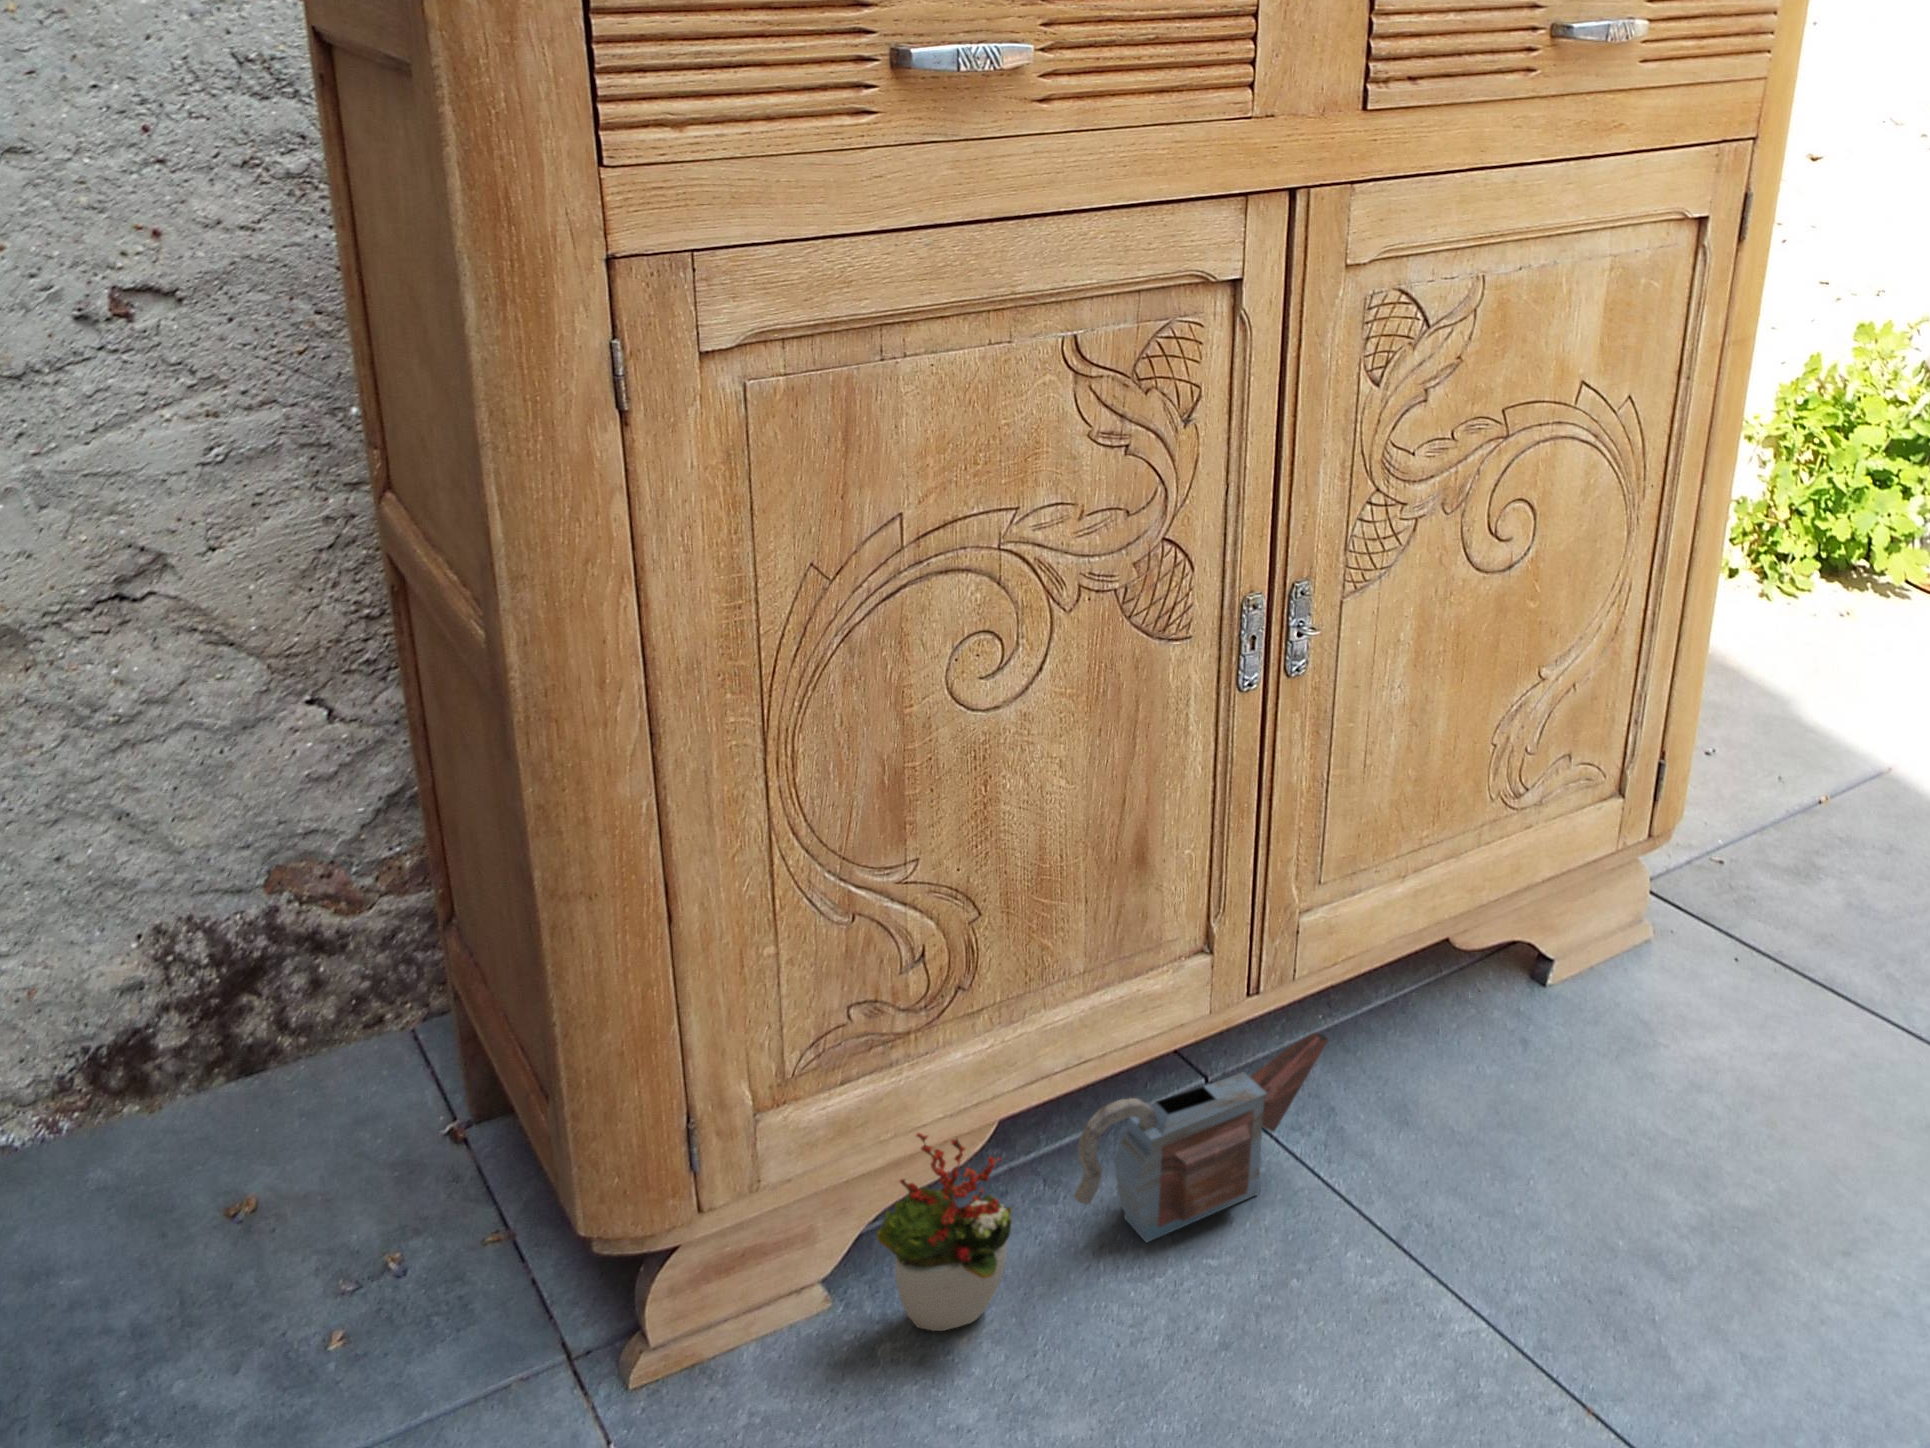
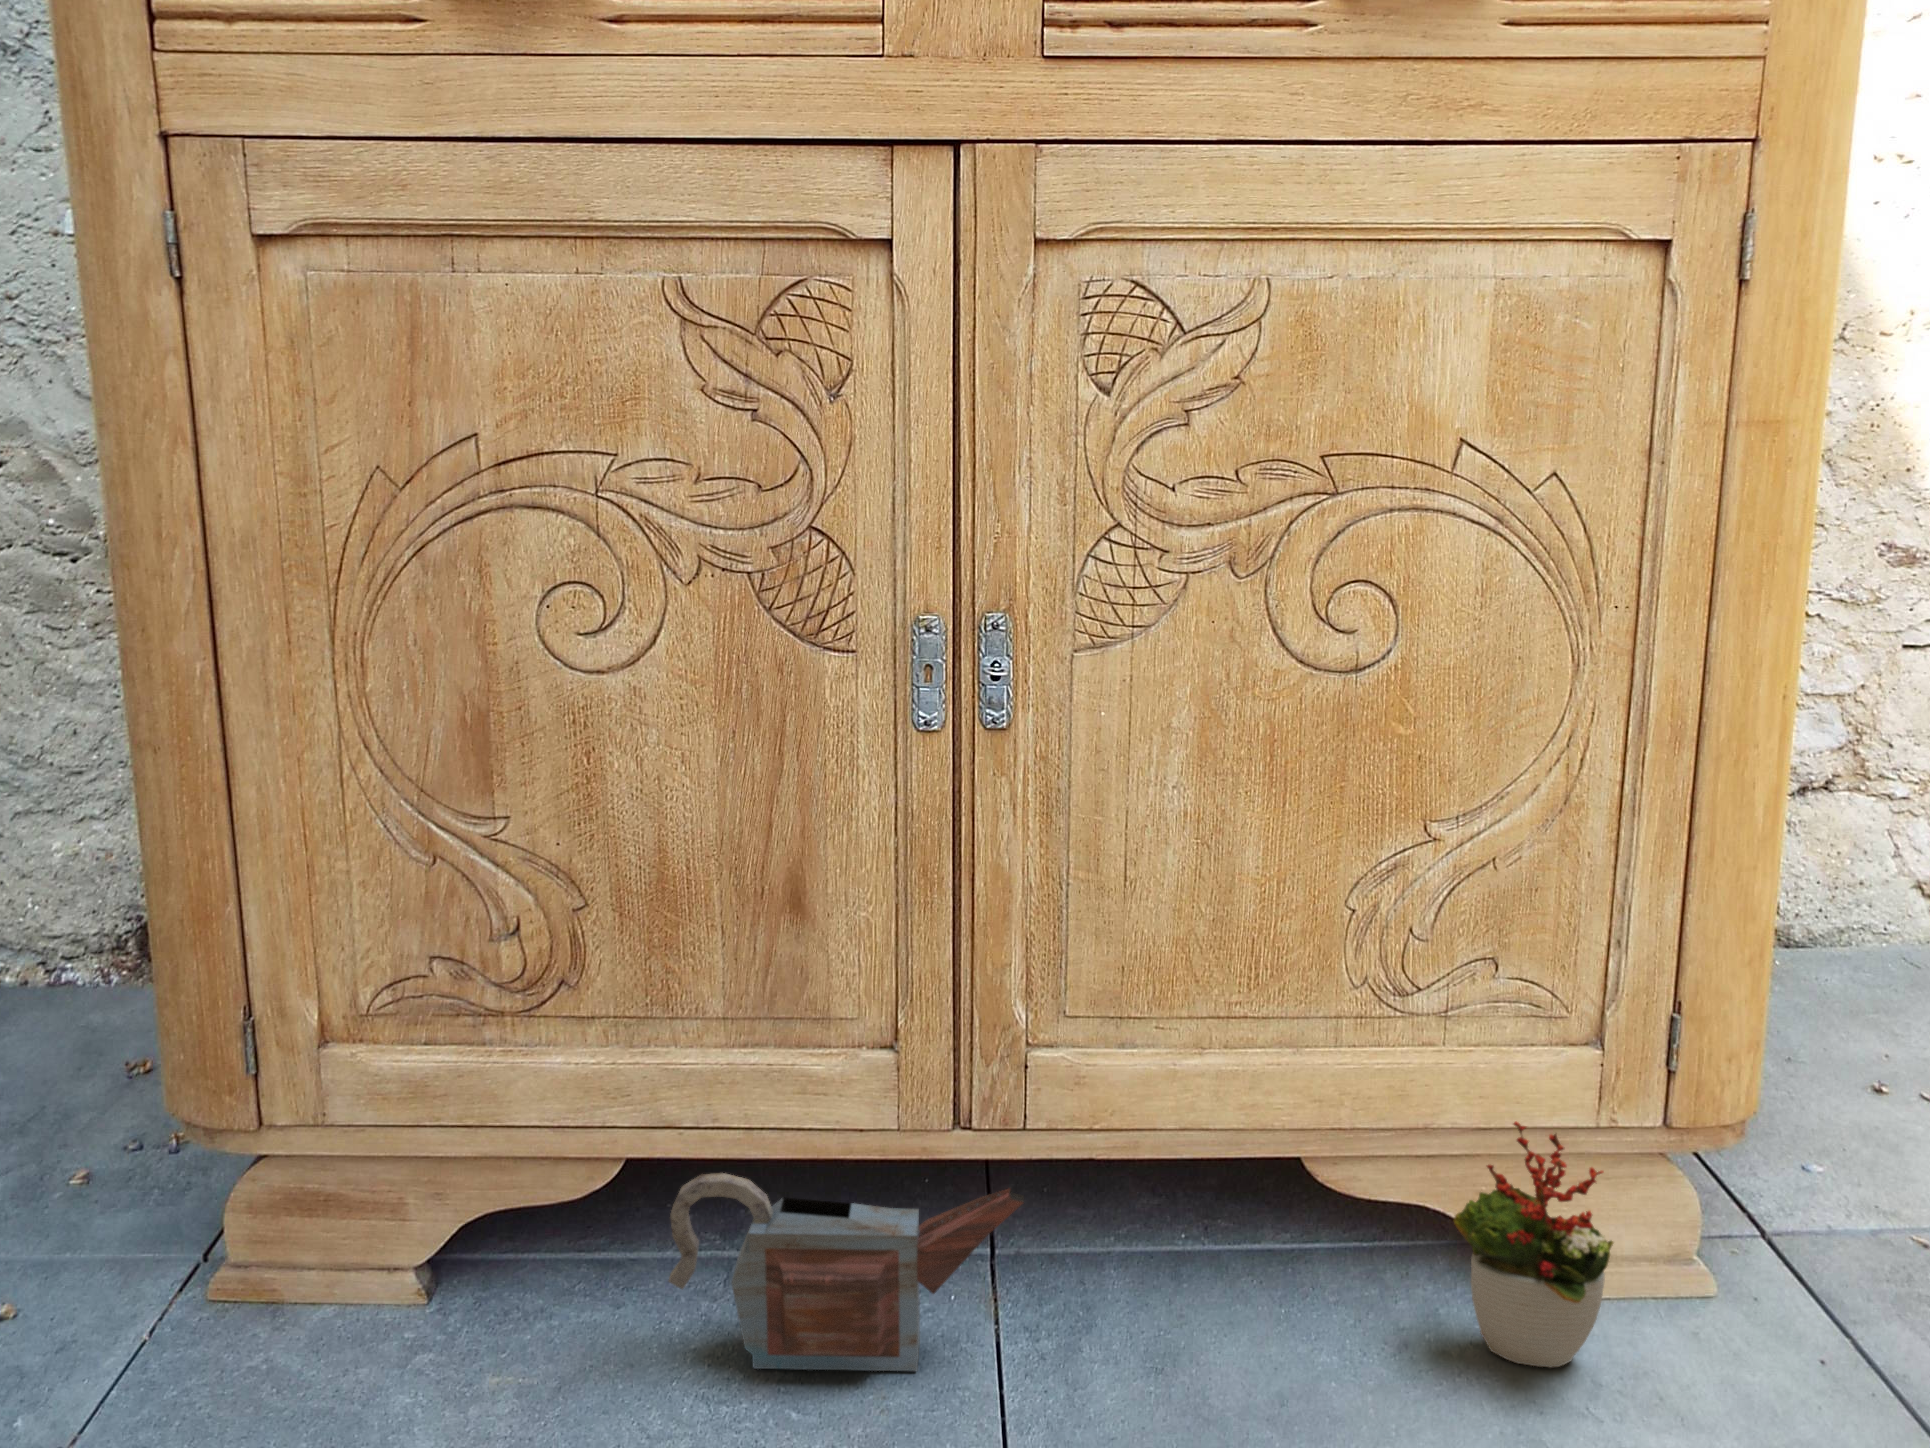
decorative plant: present [877,1133,1012,1331] -> present [1454,1122,1613,1367]

